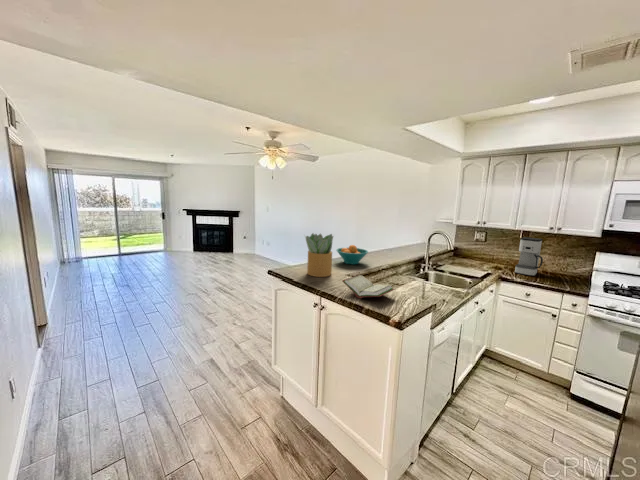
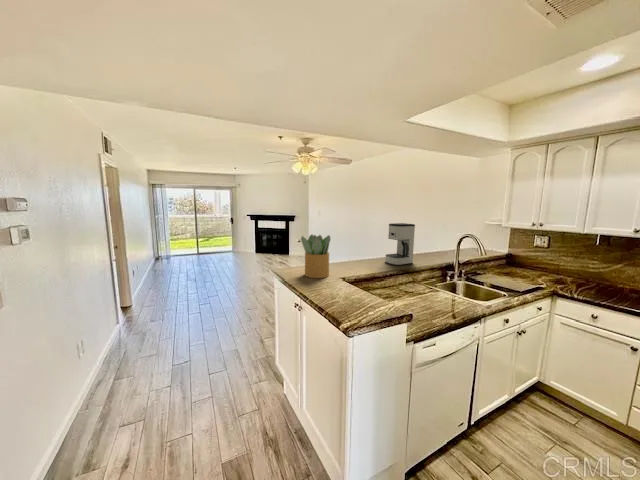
coffee maker: present [515,237,543,276] -> present [385,223,415,265]
fruit bowl: present [337,245,368,264] -> none [345,247,379,268]
book: present [342,275,395,298] -> none [320,277,372,301]

